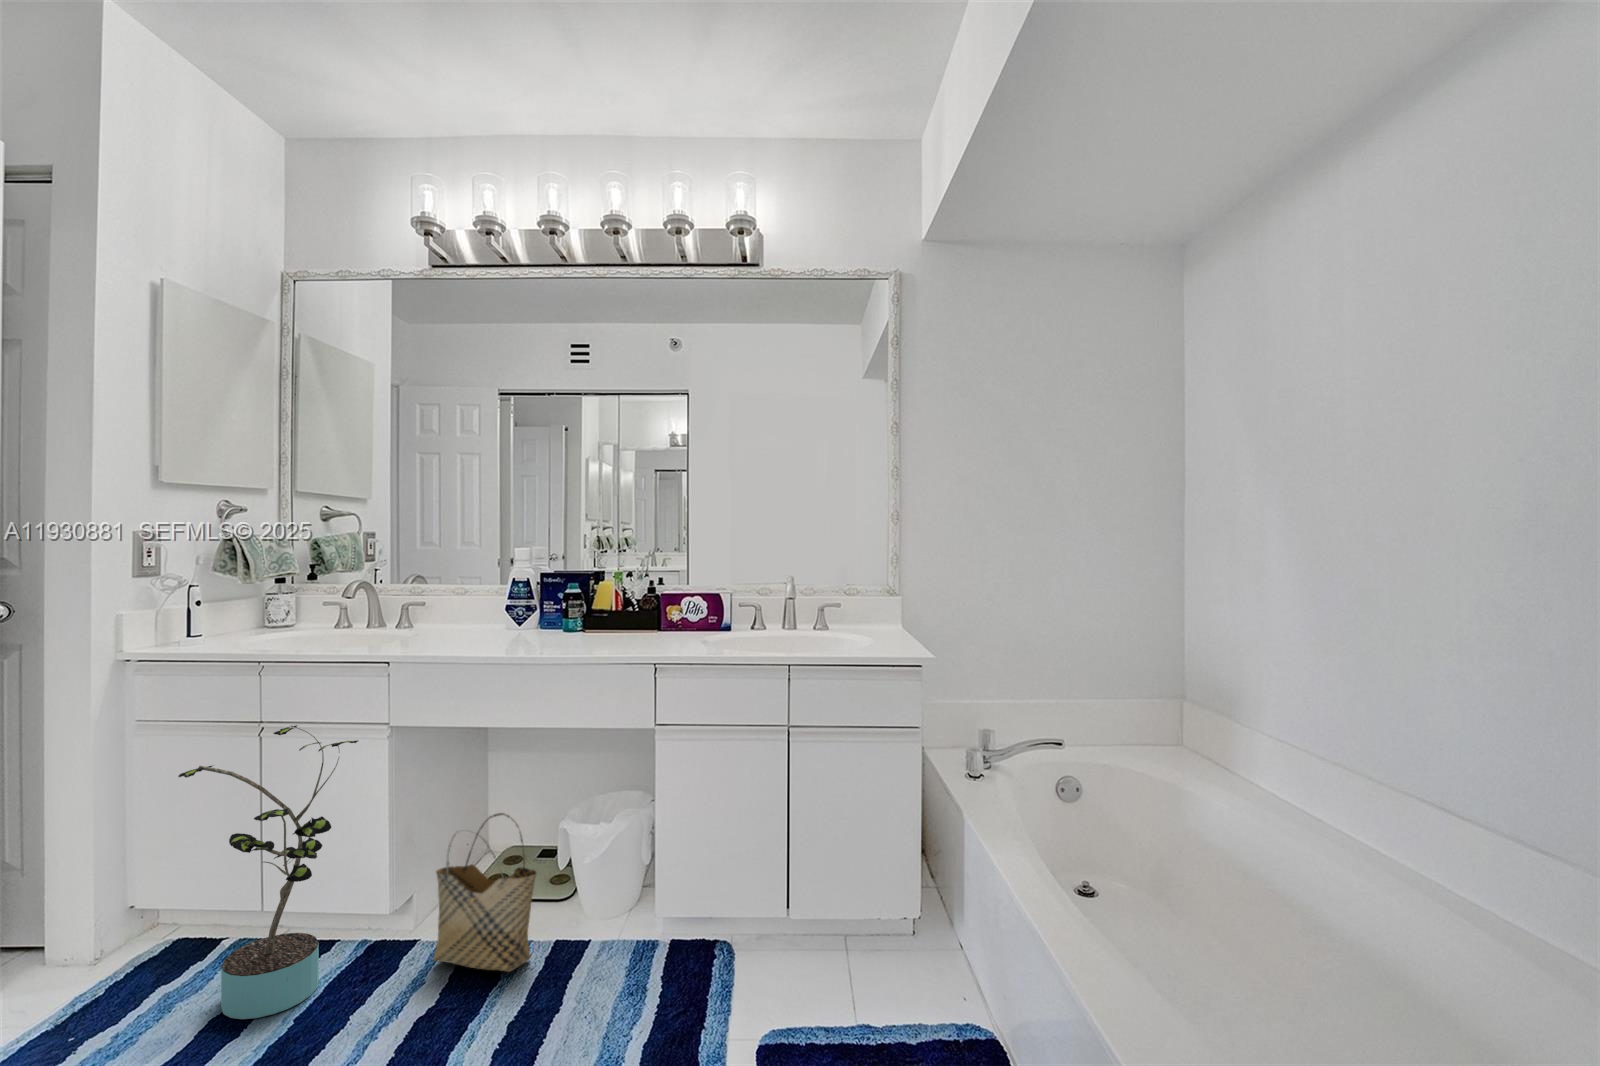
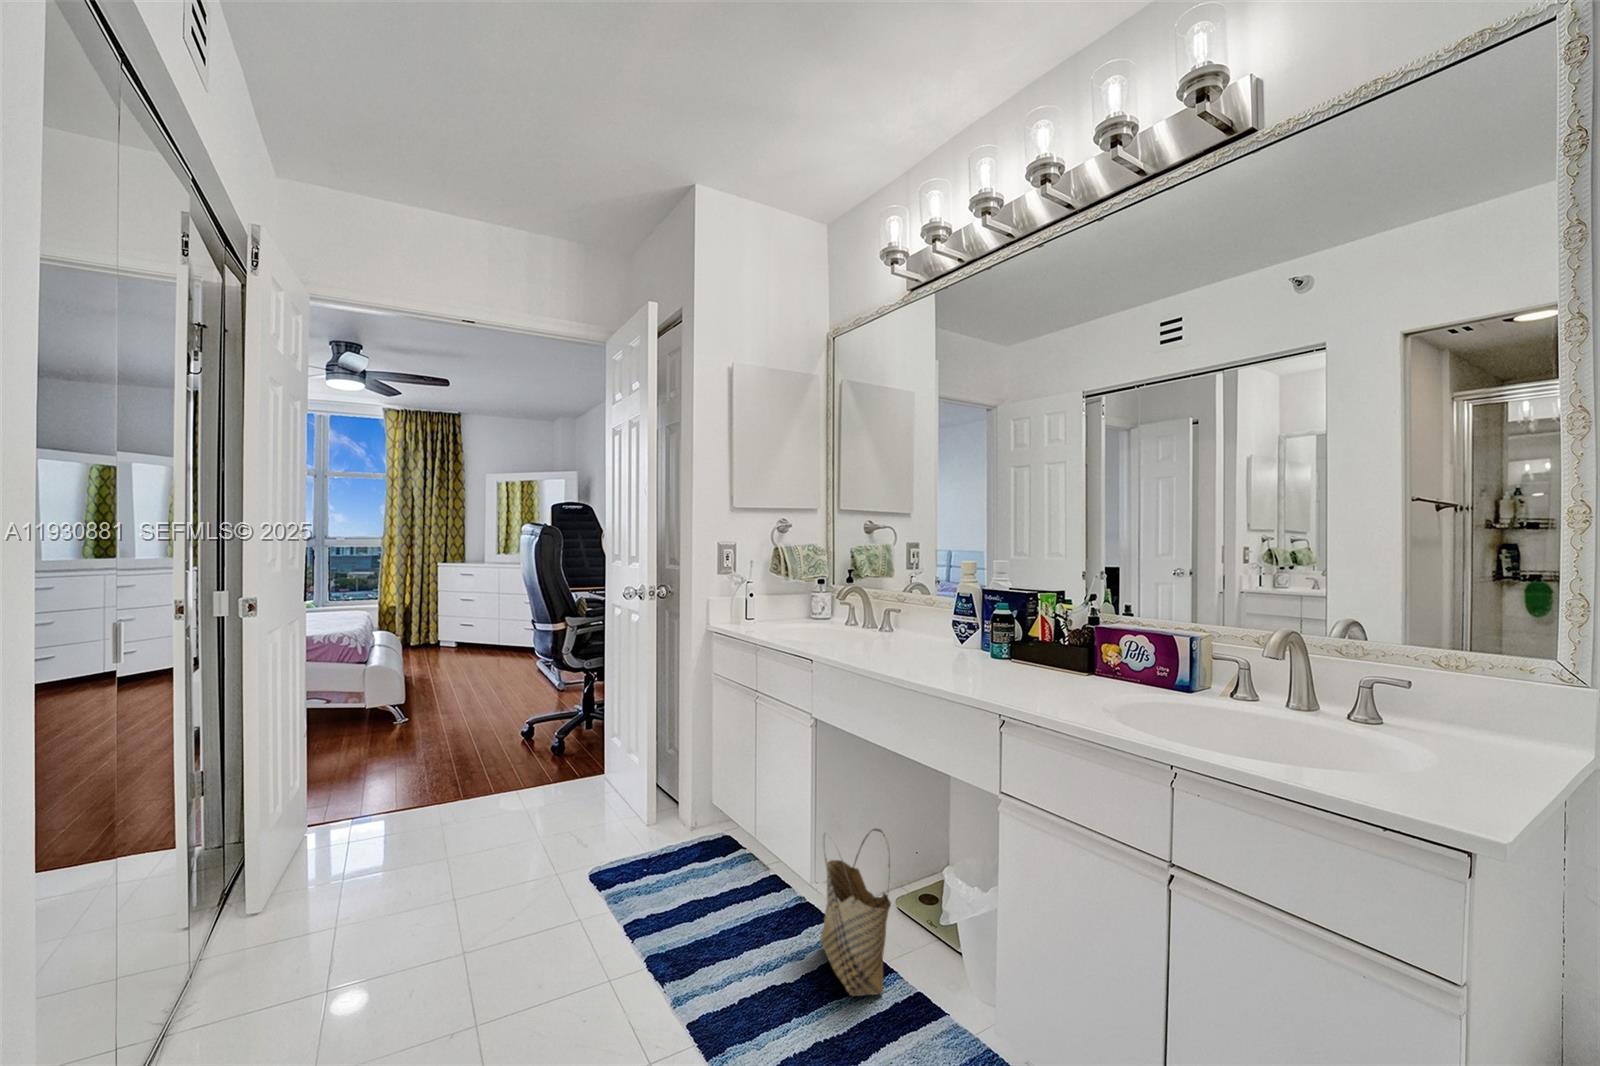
potted plant: present [178,725,358,1019] -> none [685,698,782,921]

